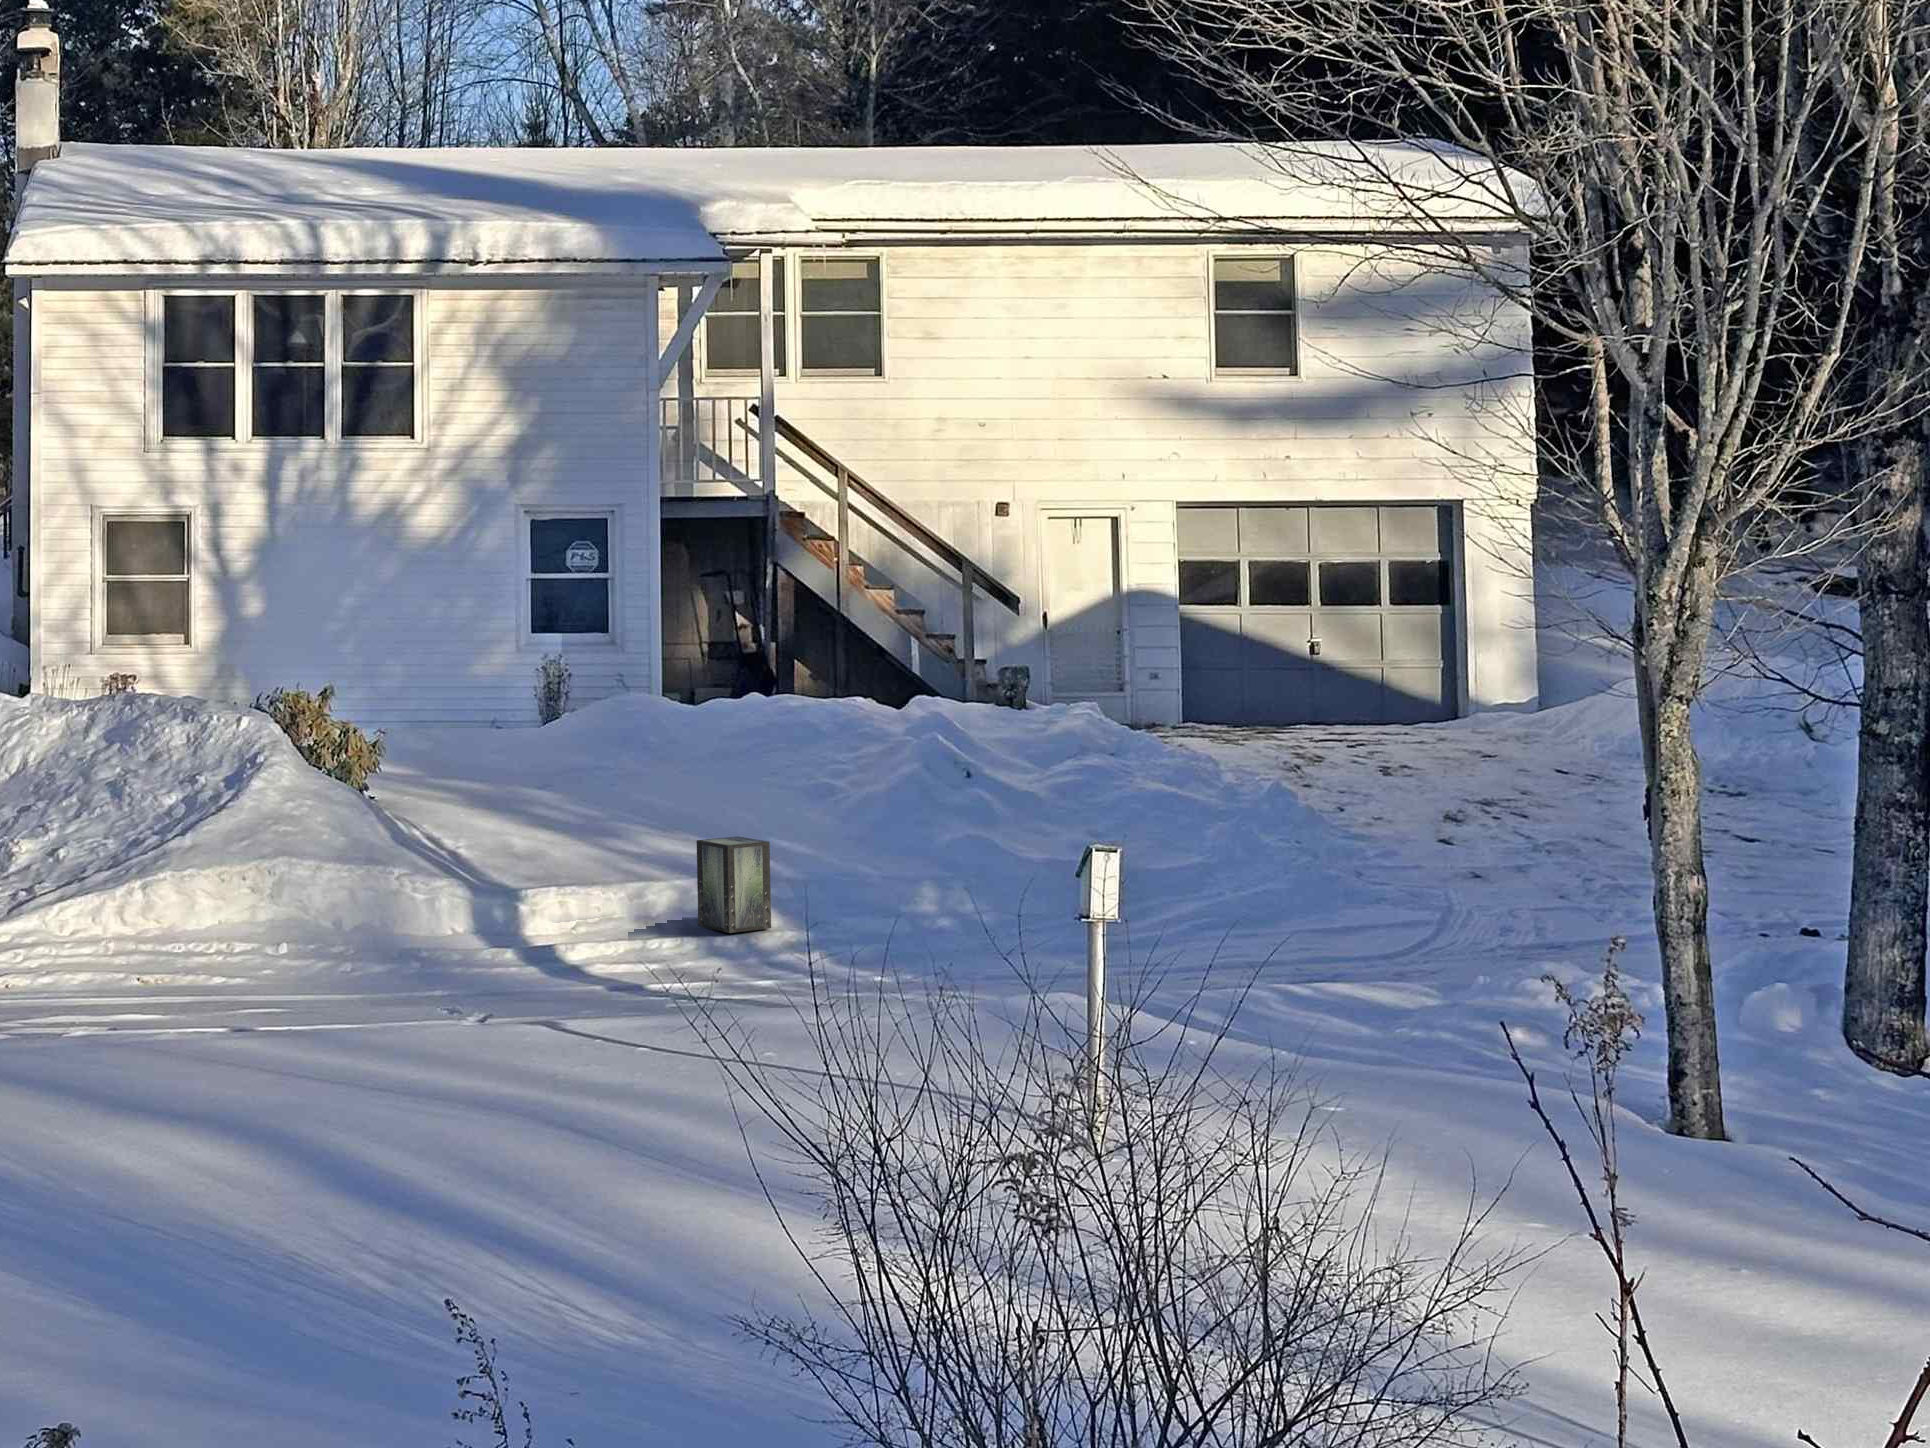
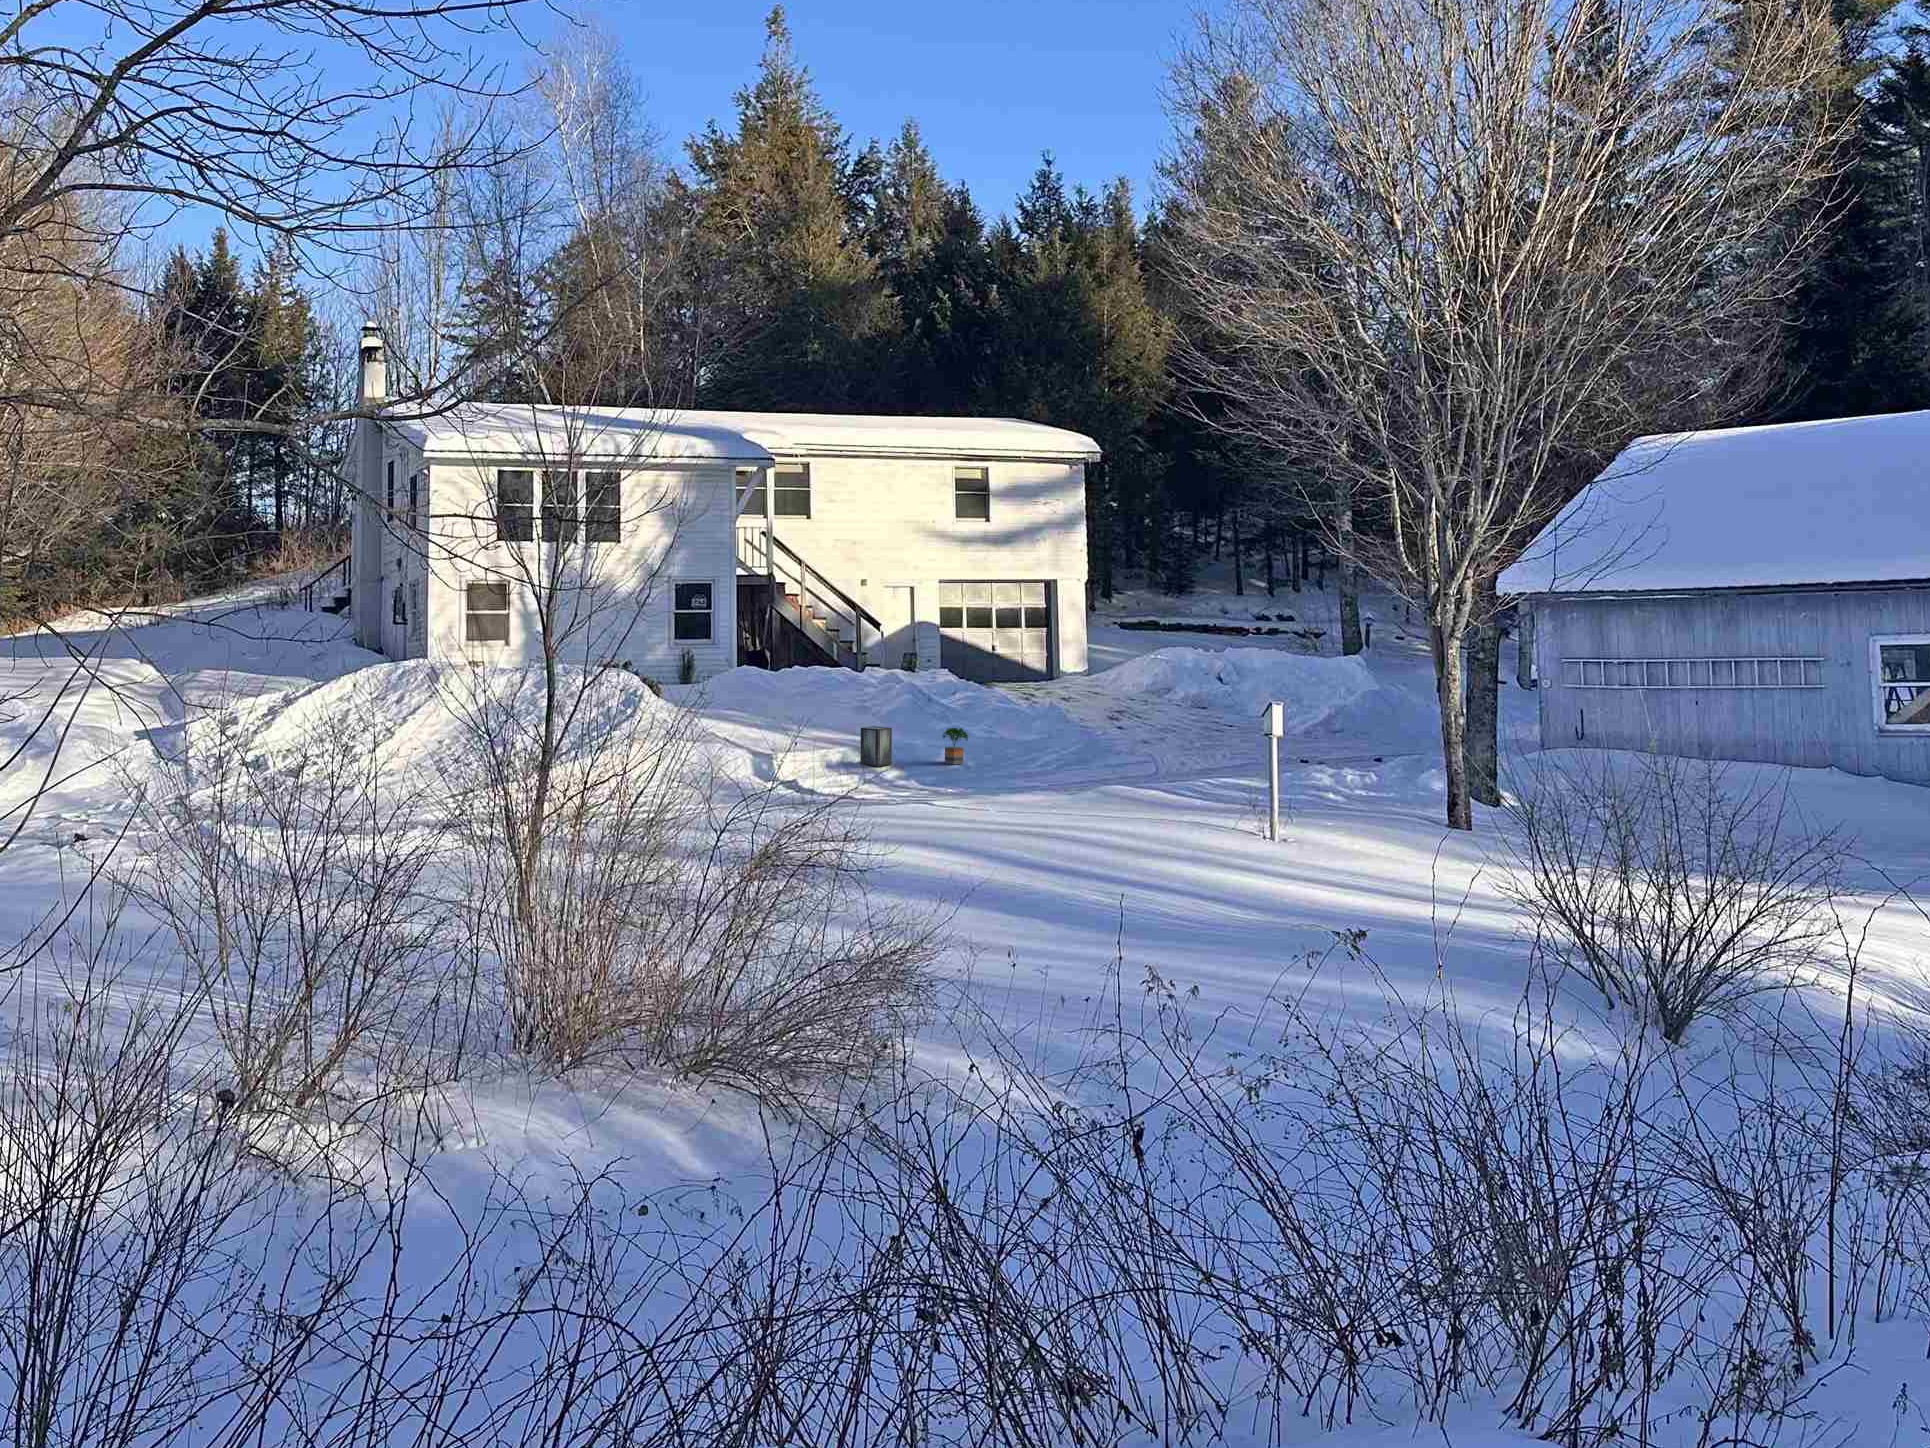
potted tree: none [902,844,968,933] -> present [943,728,968,764]

